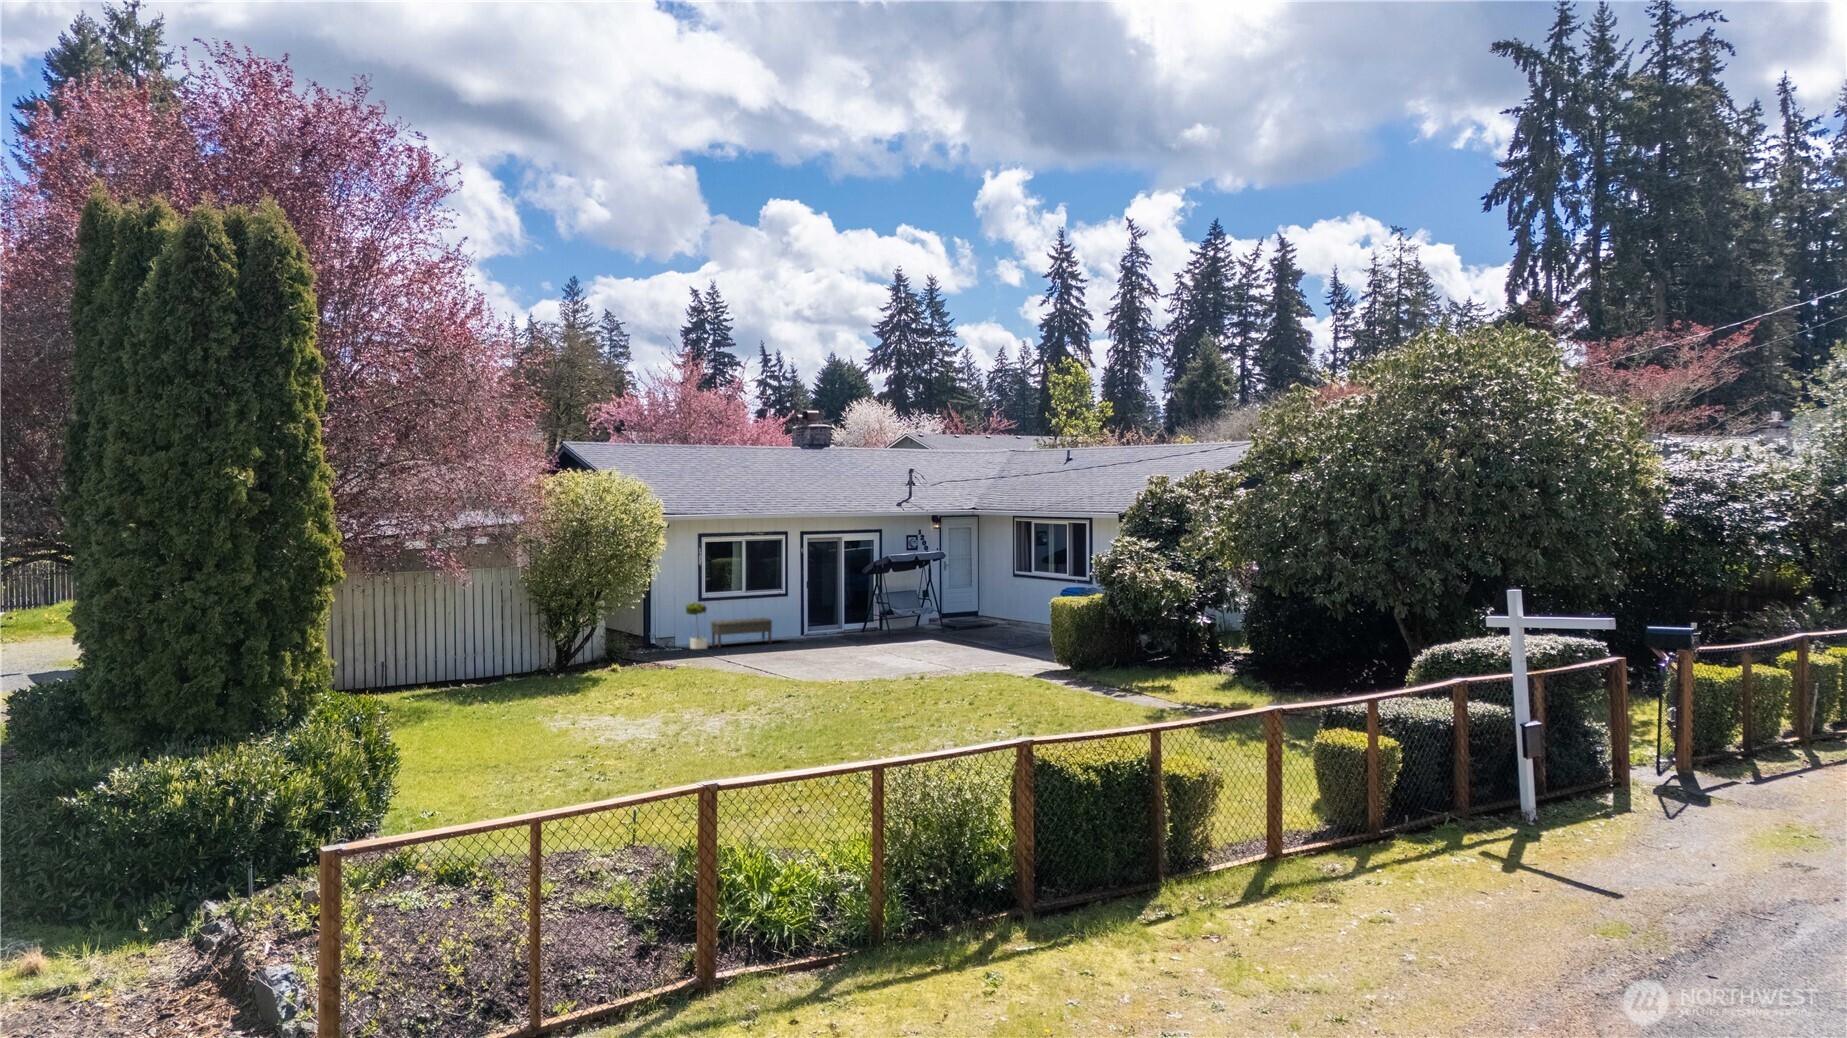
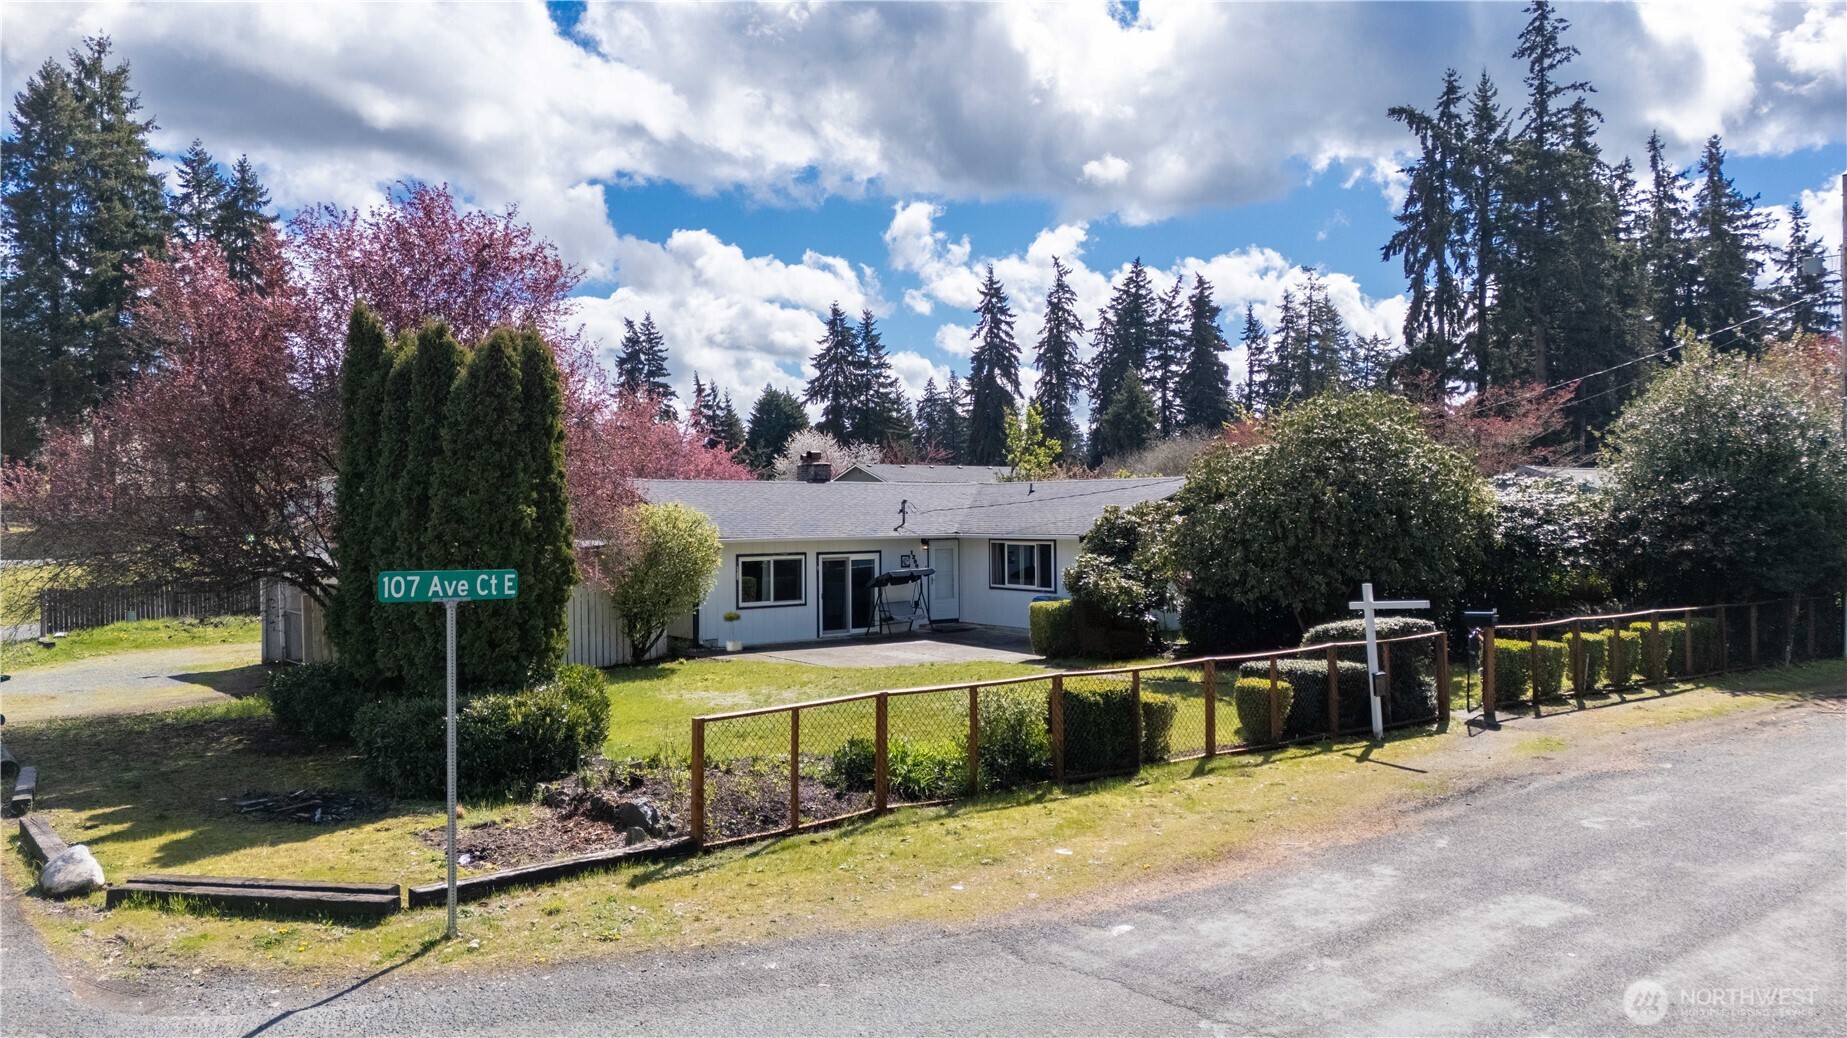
chair: none [1101,593,1190,674] -> present [1073,599,1144,661]
bench: present [711,618,772,647] -> none [743,624,794,649]

